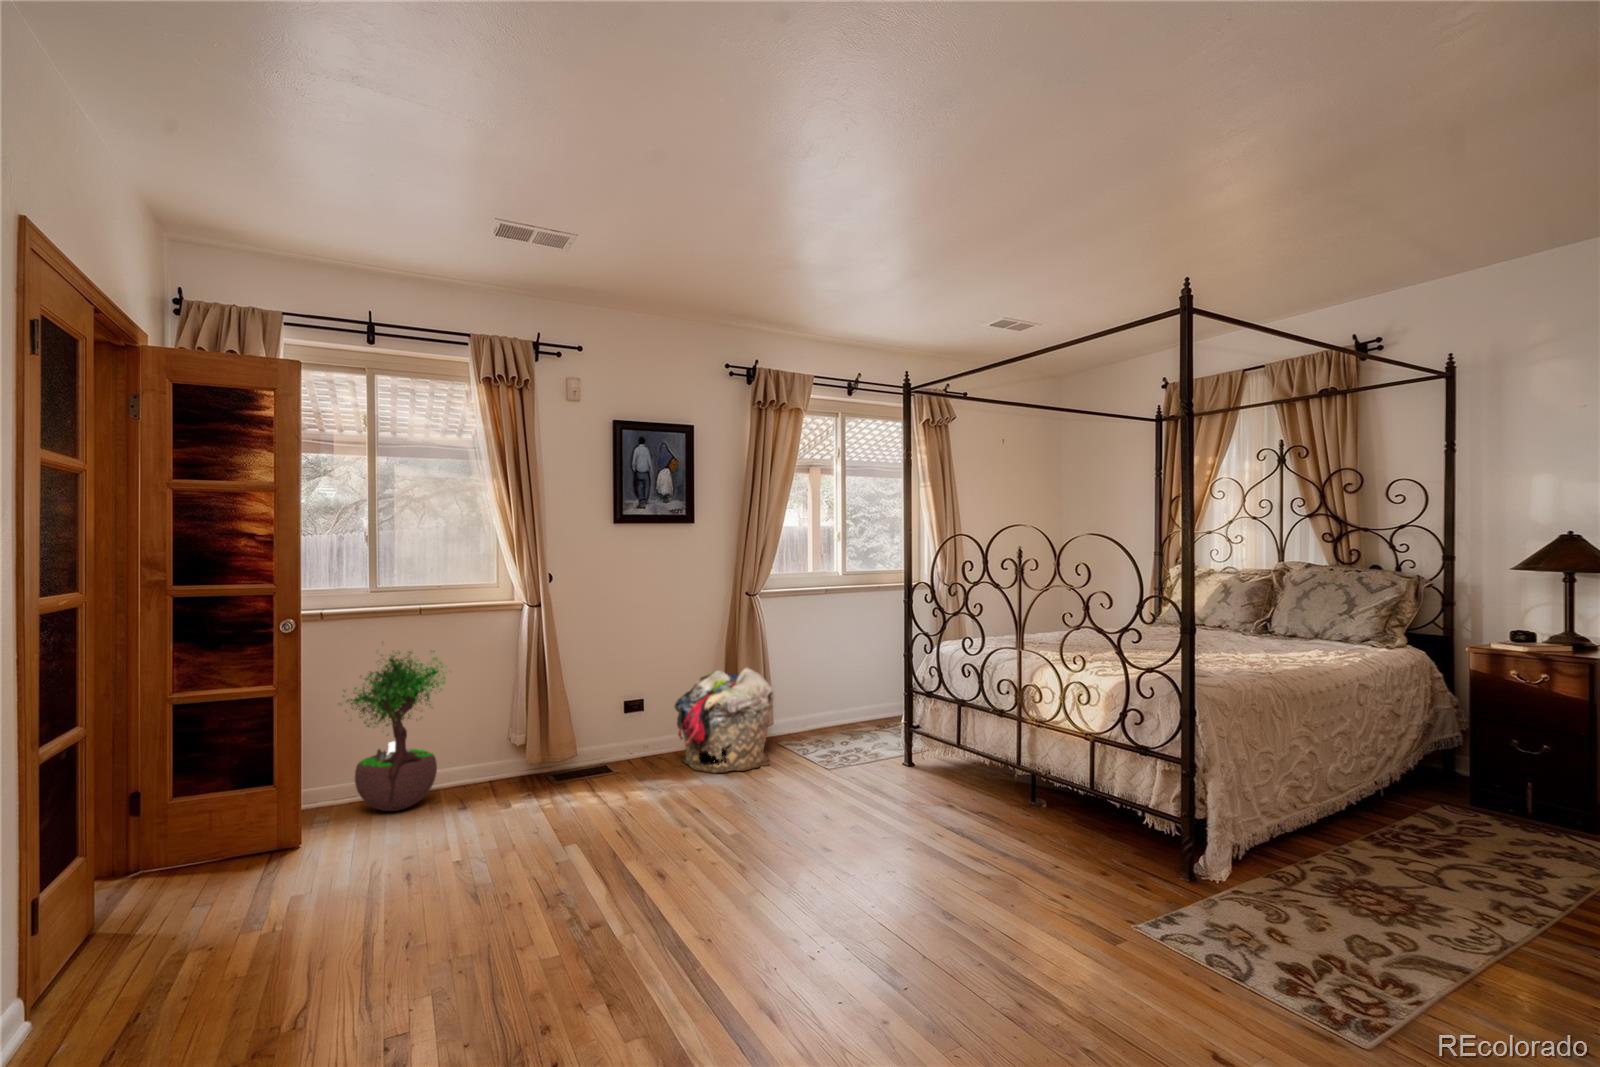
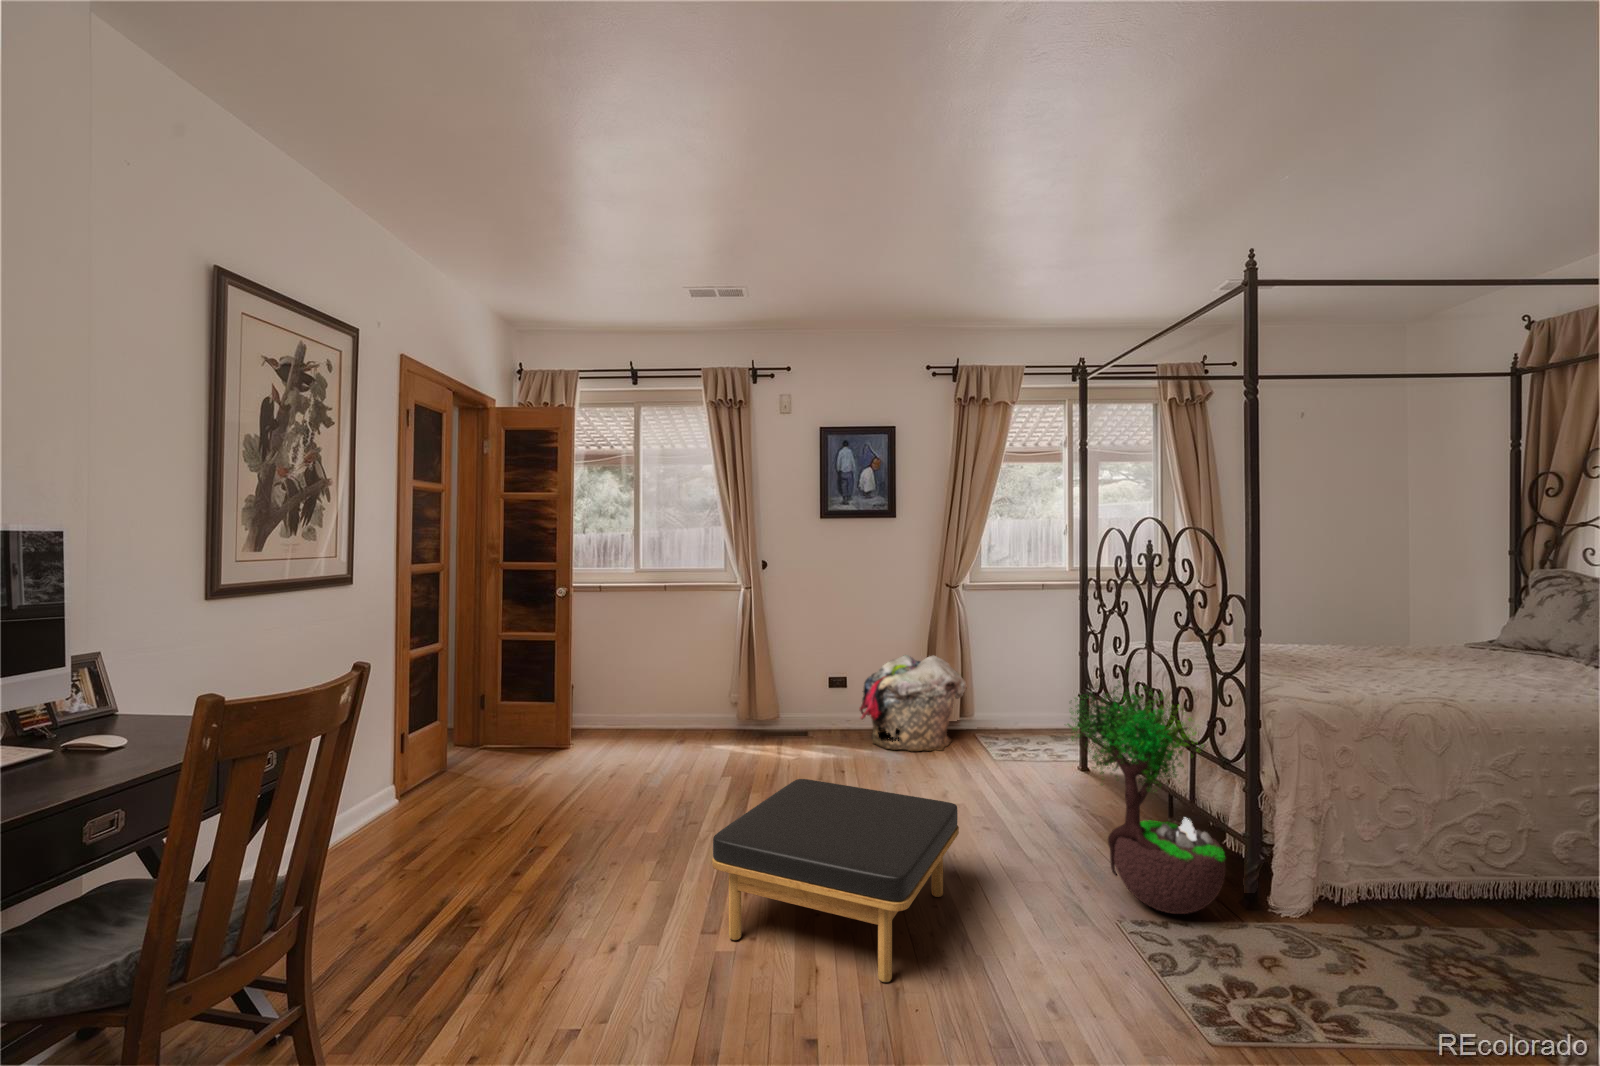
potted tree: present [344,651,445,811] -> present [1068,679,1225,914]
ottoman: none [763,803,1009,1005] -> present [712,779,959,982]

